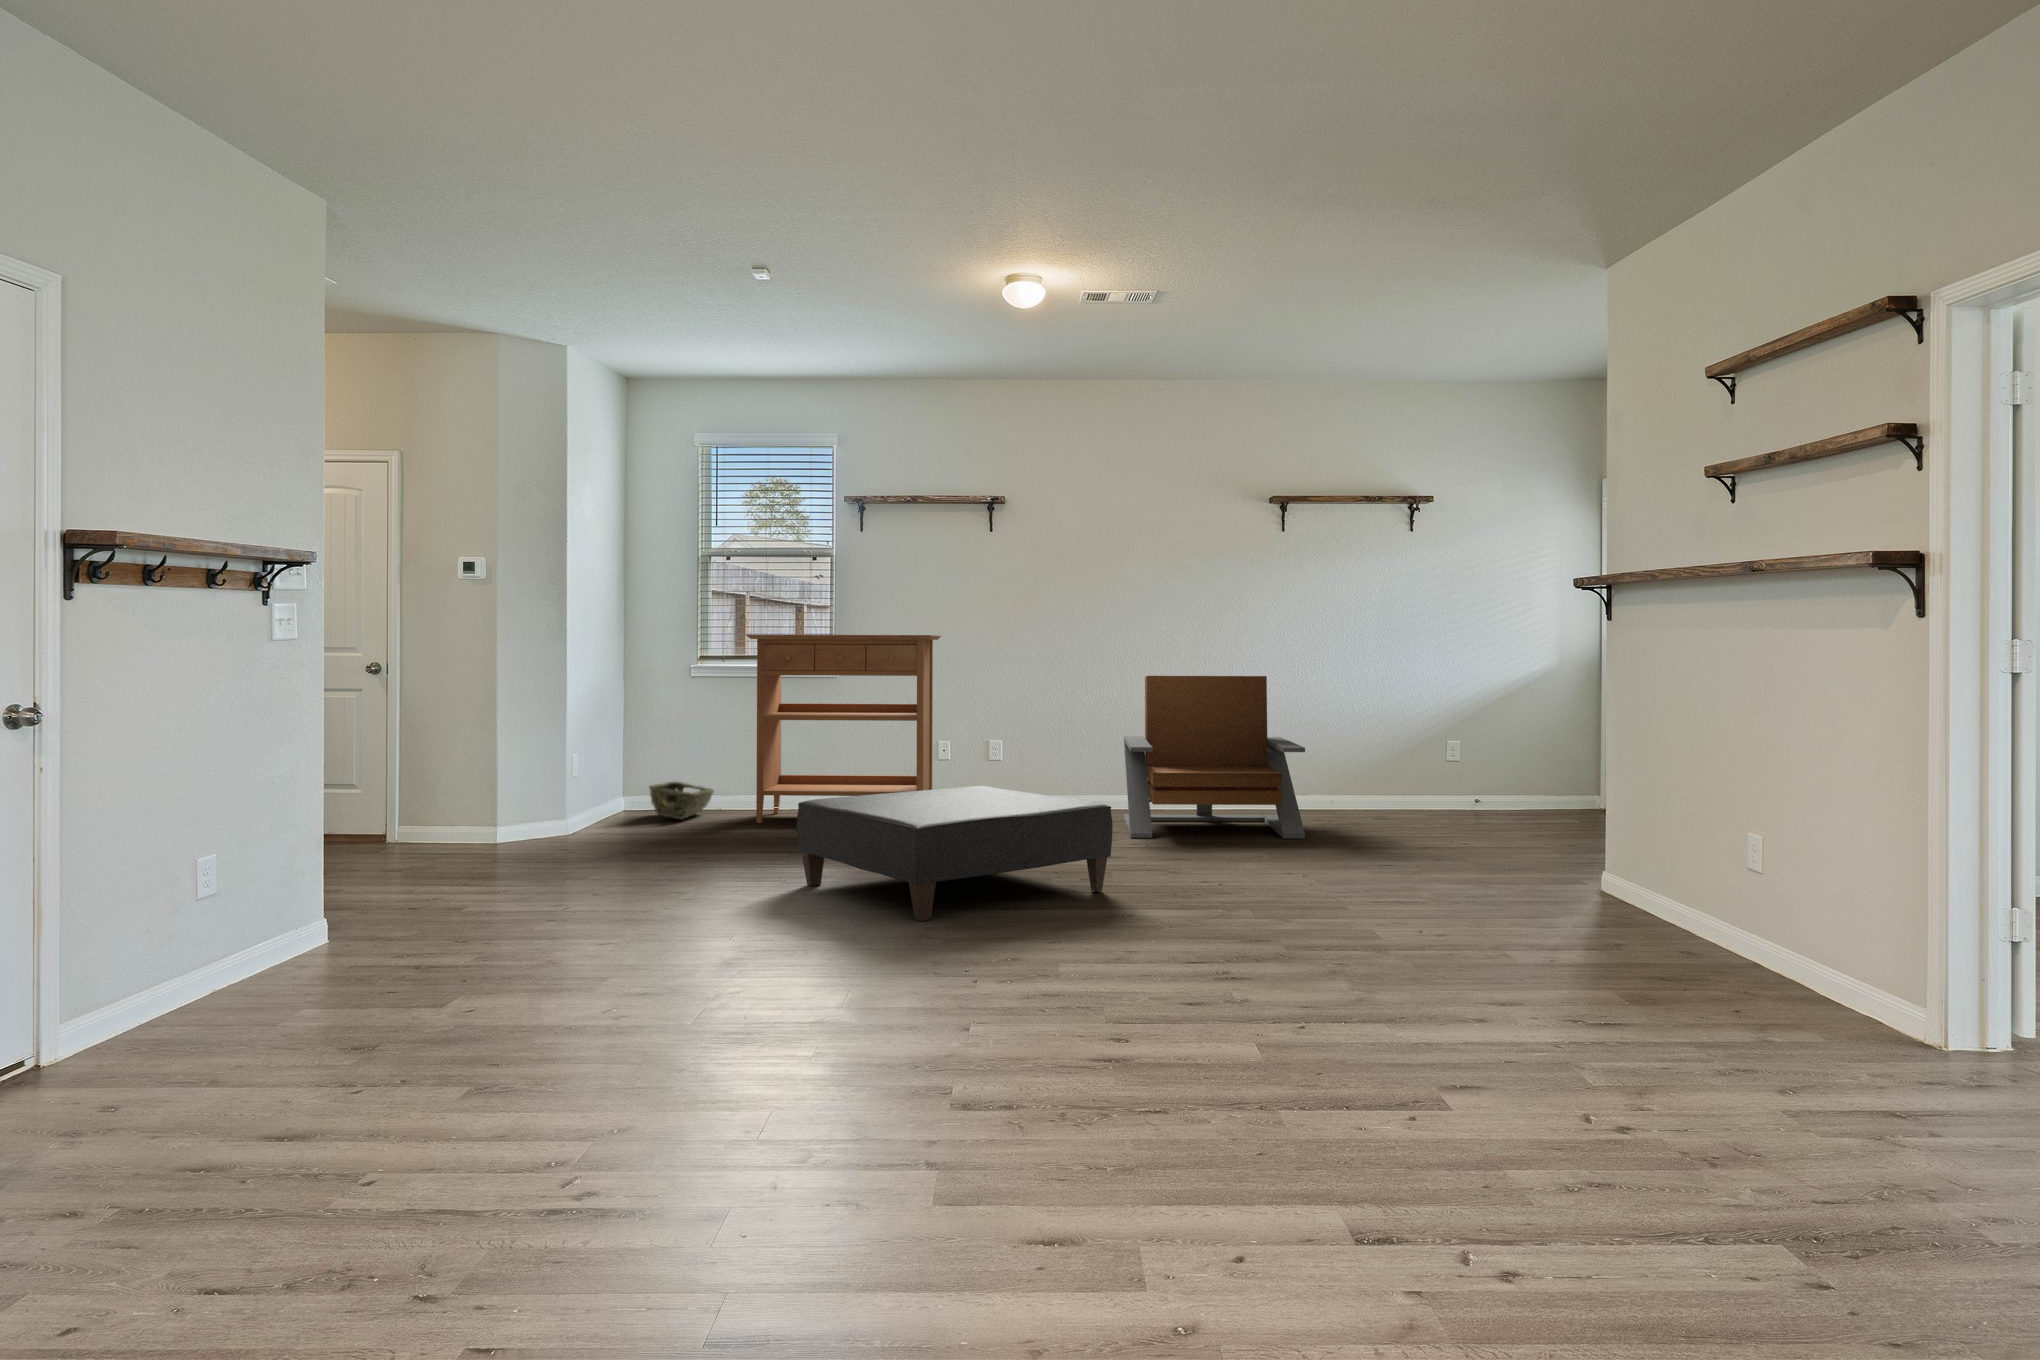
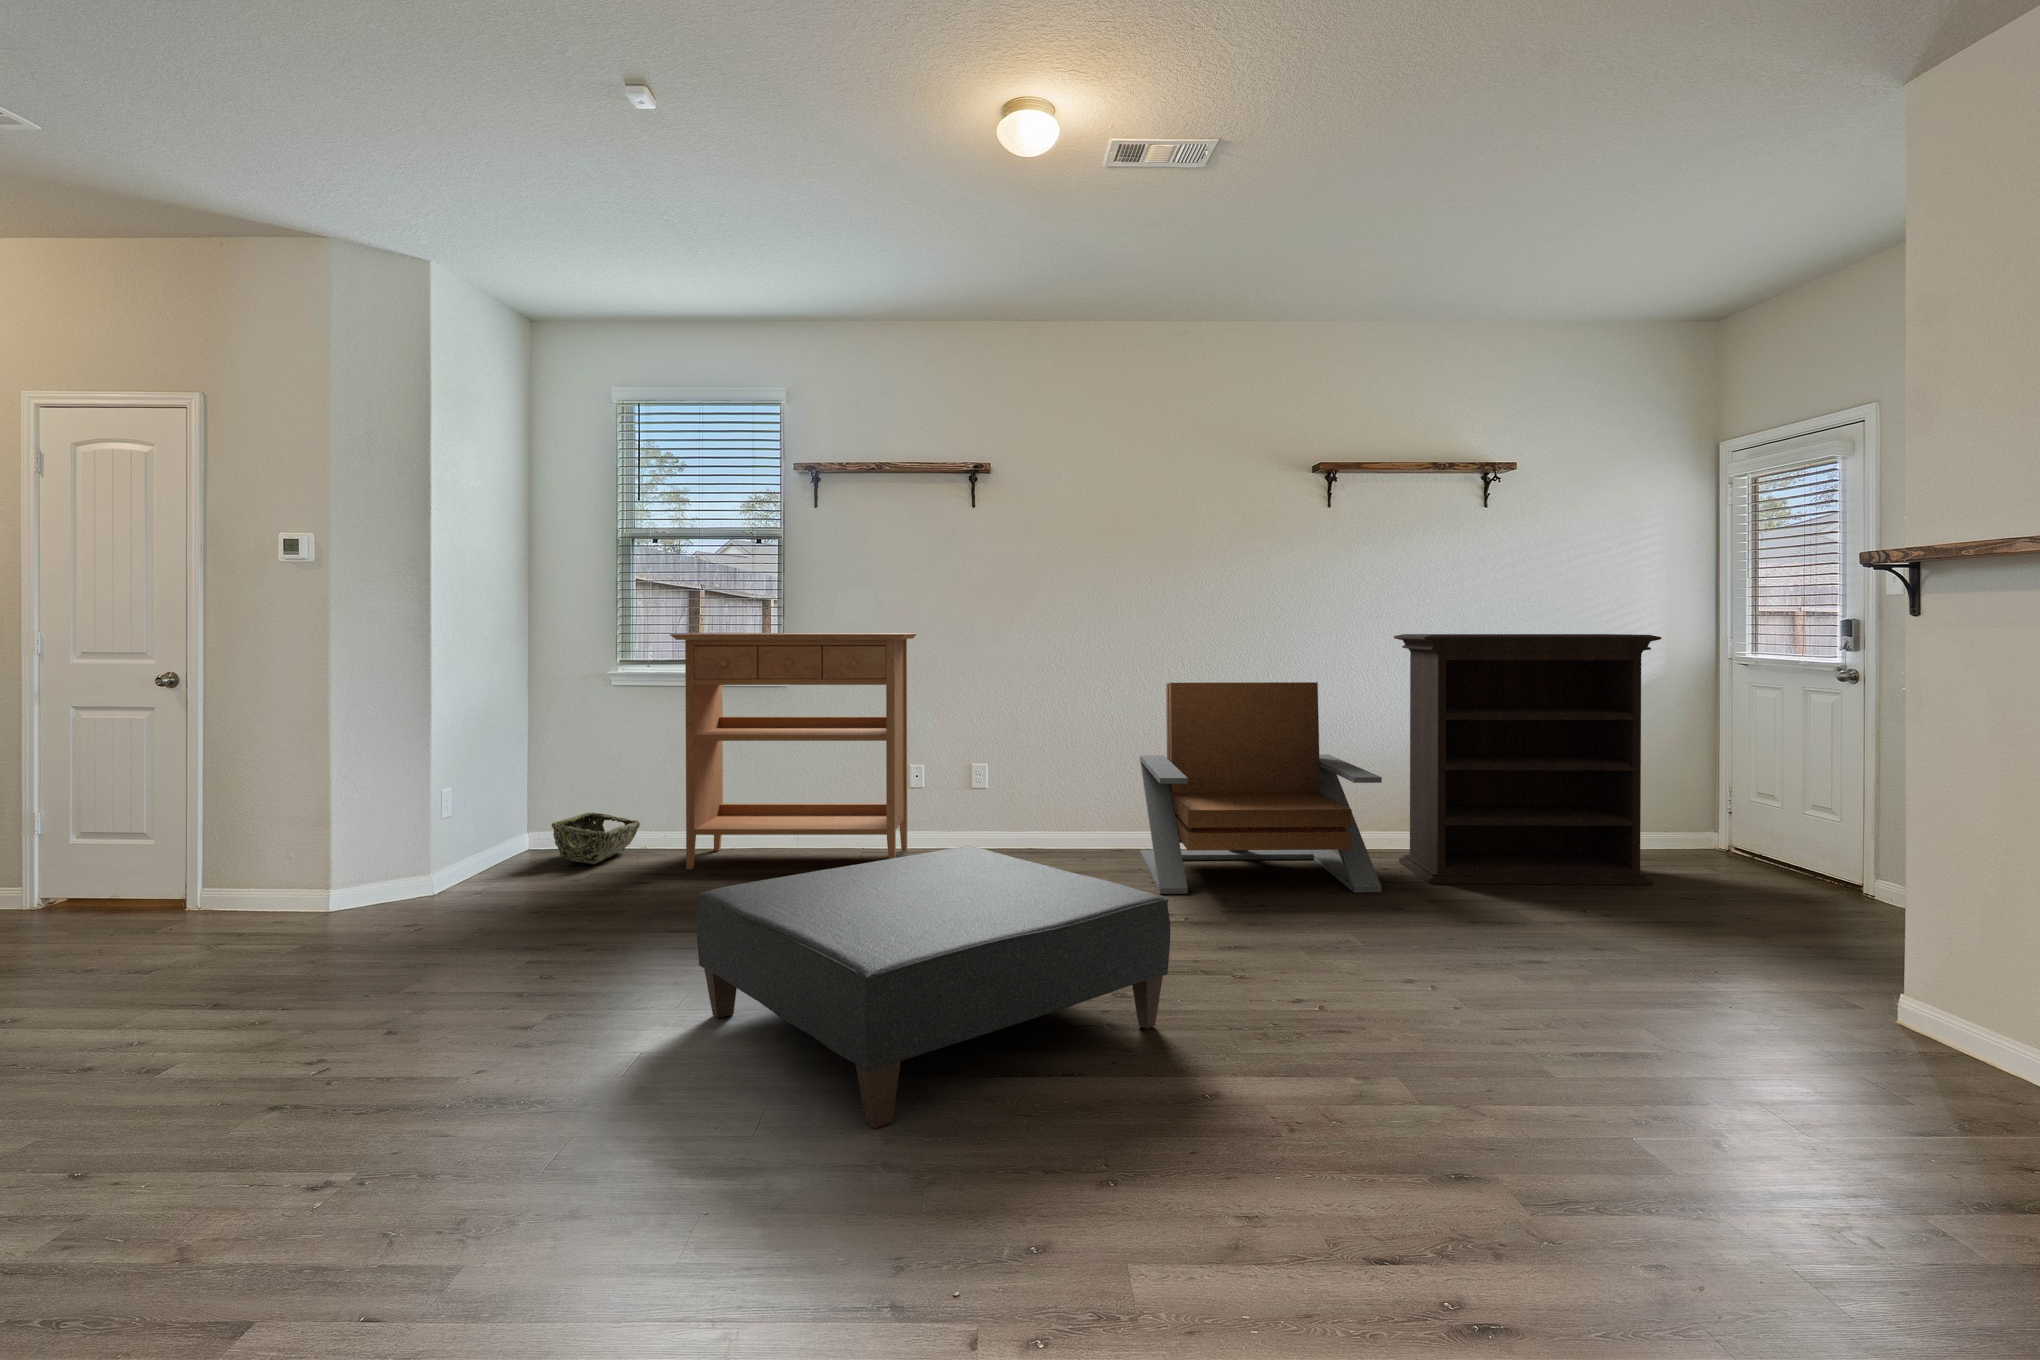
bookshelf: none [1330,637,1531,836] -> present [1394,634,1661,885]

